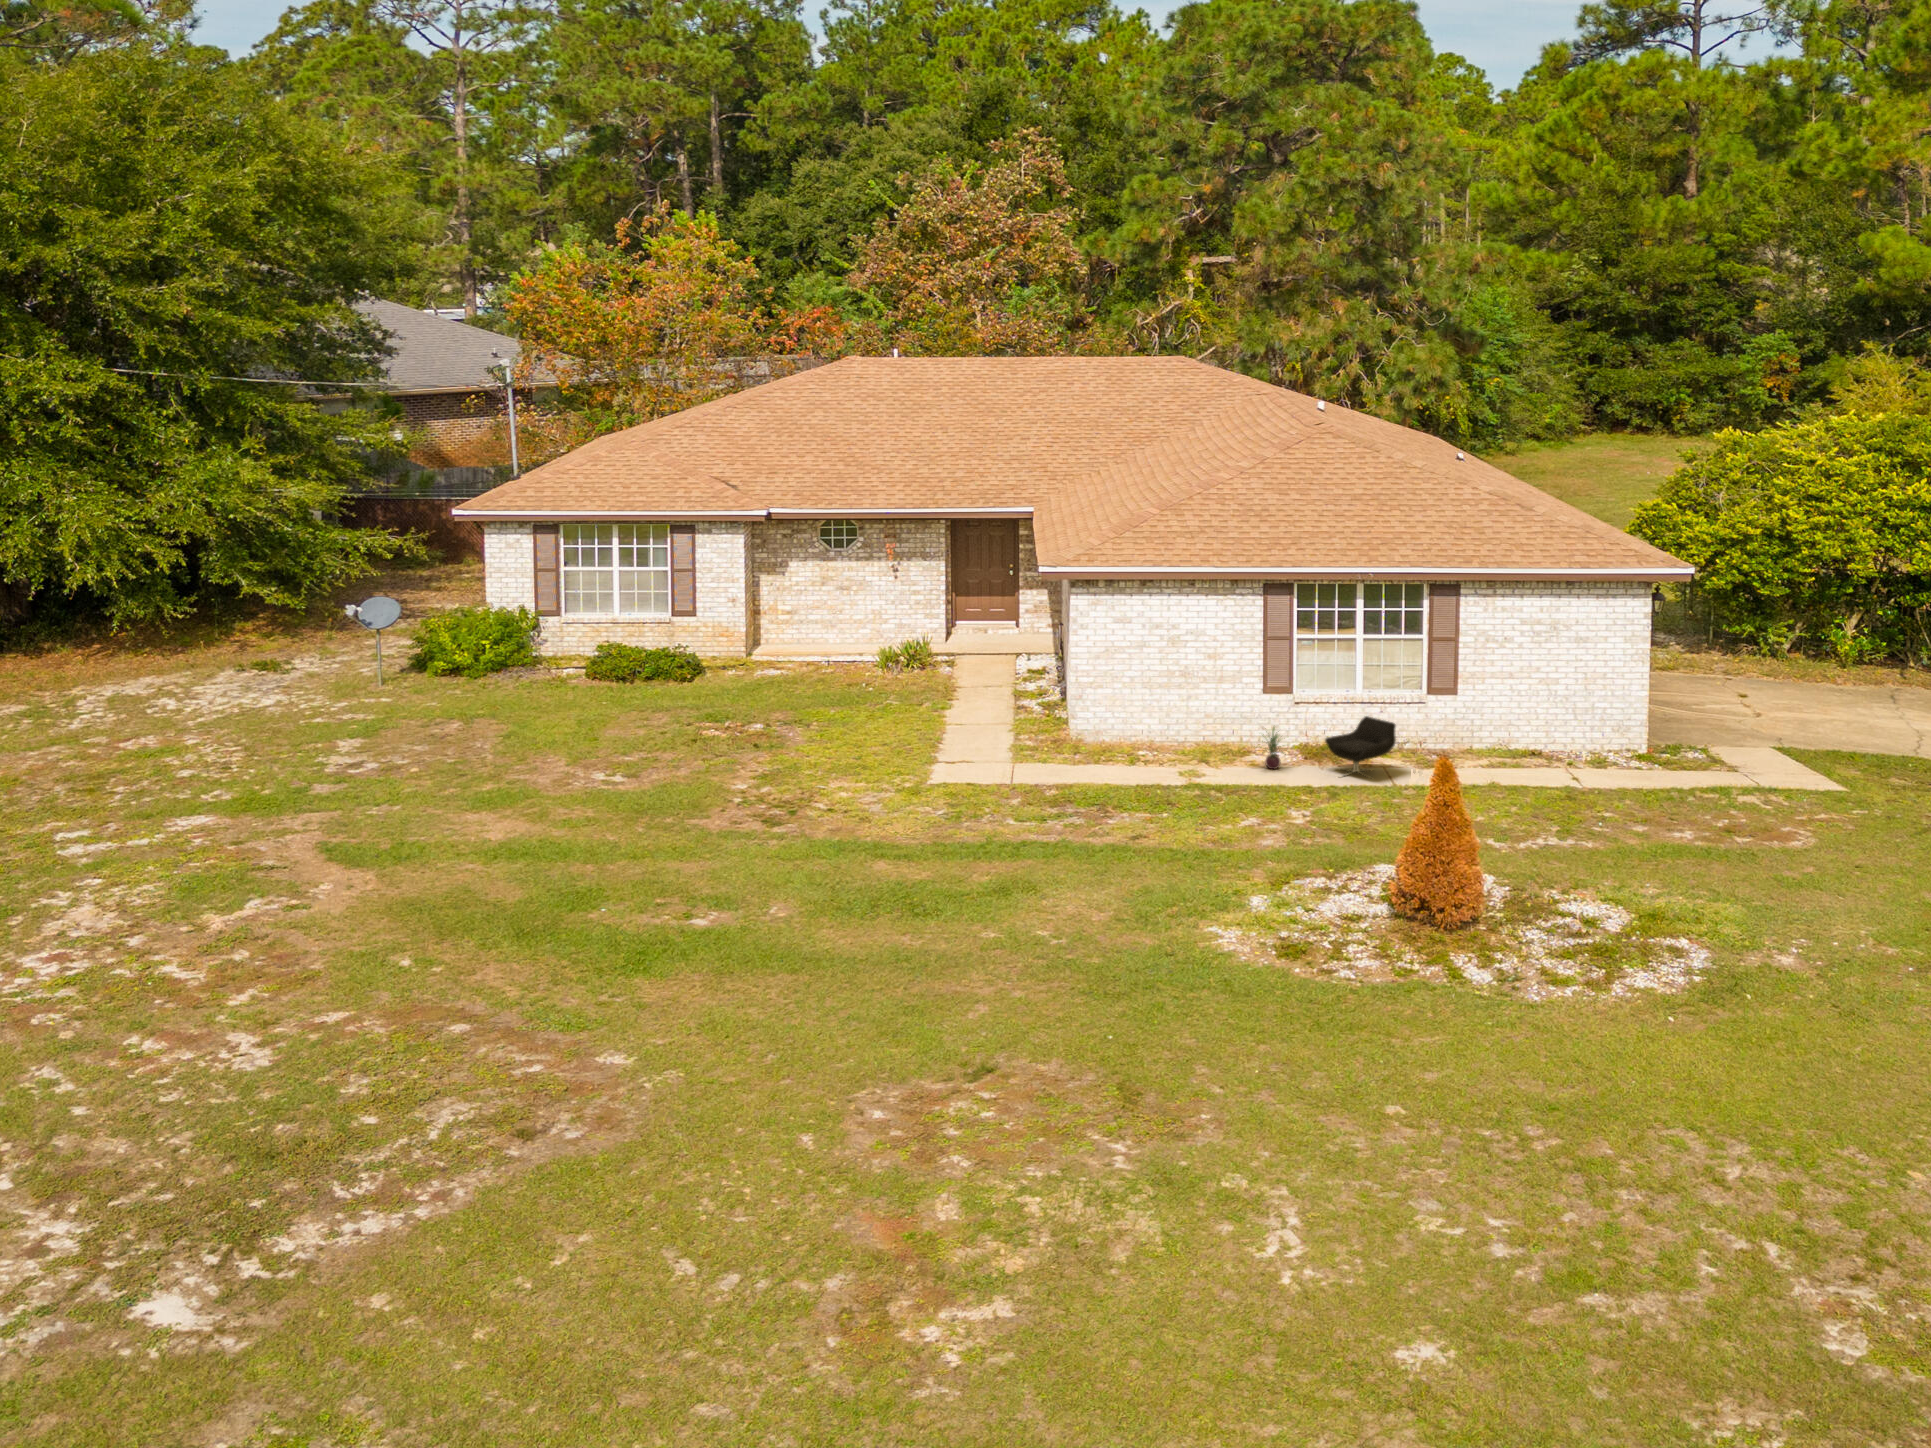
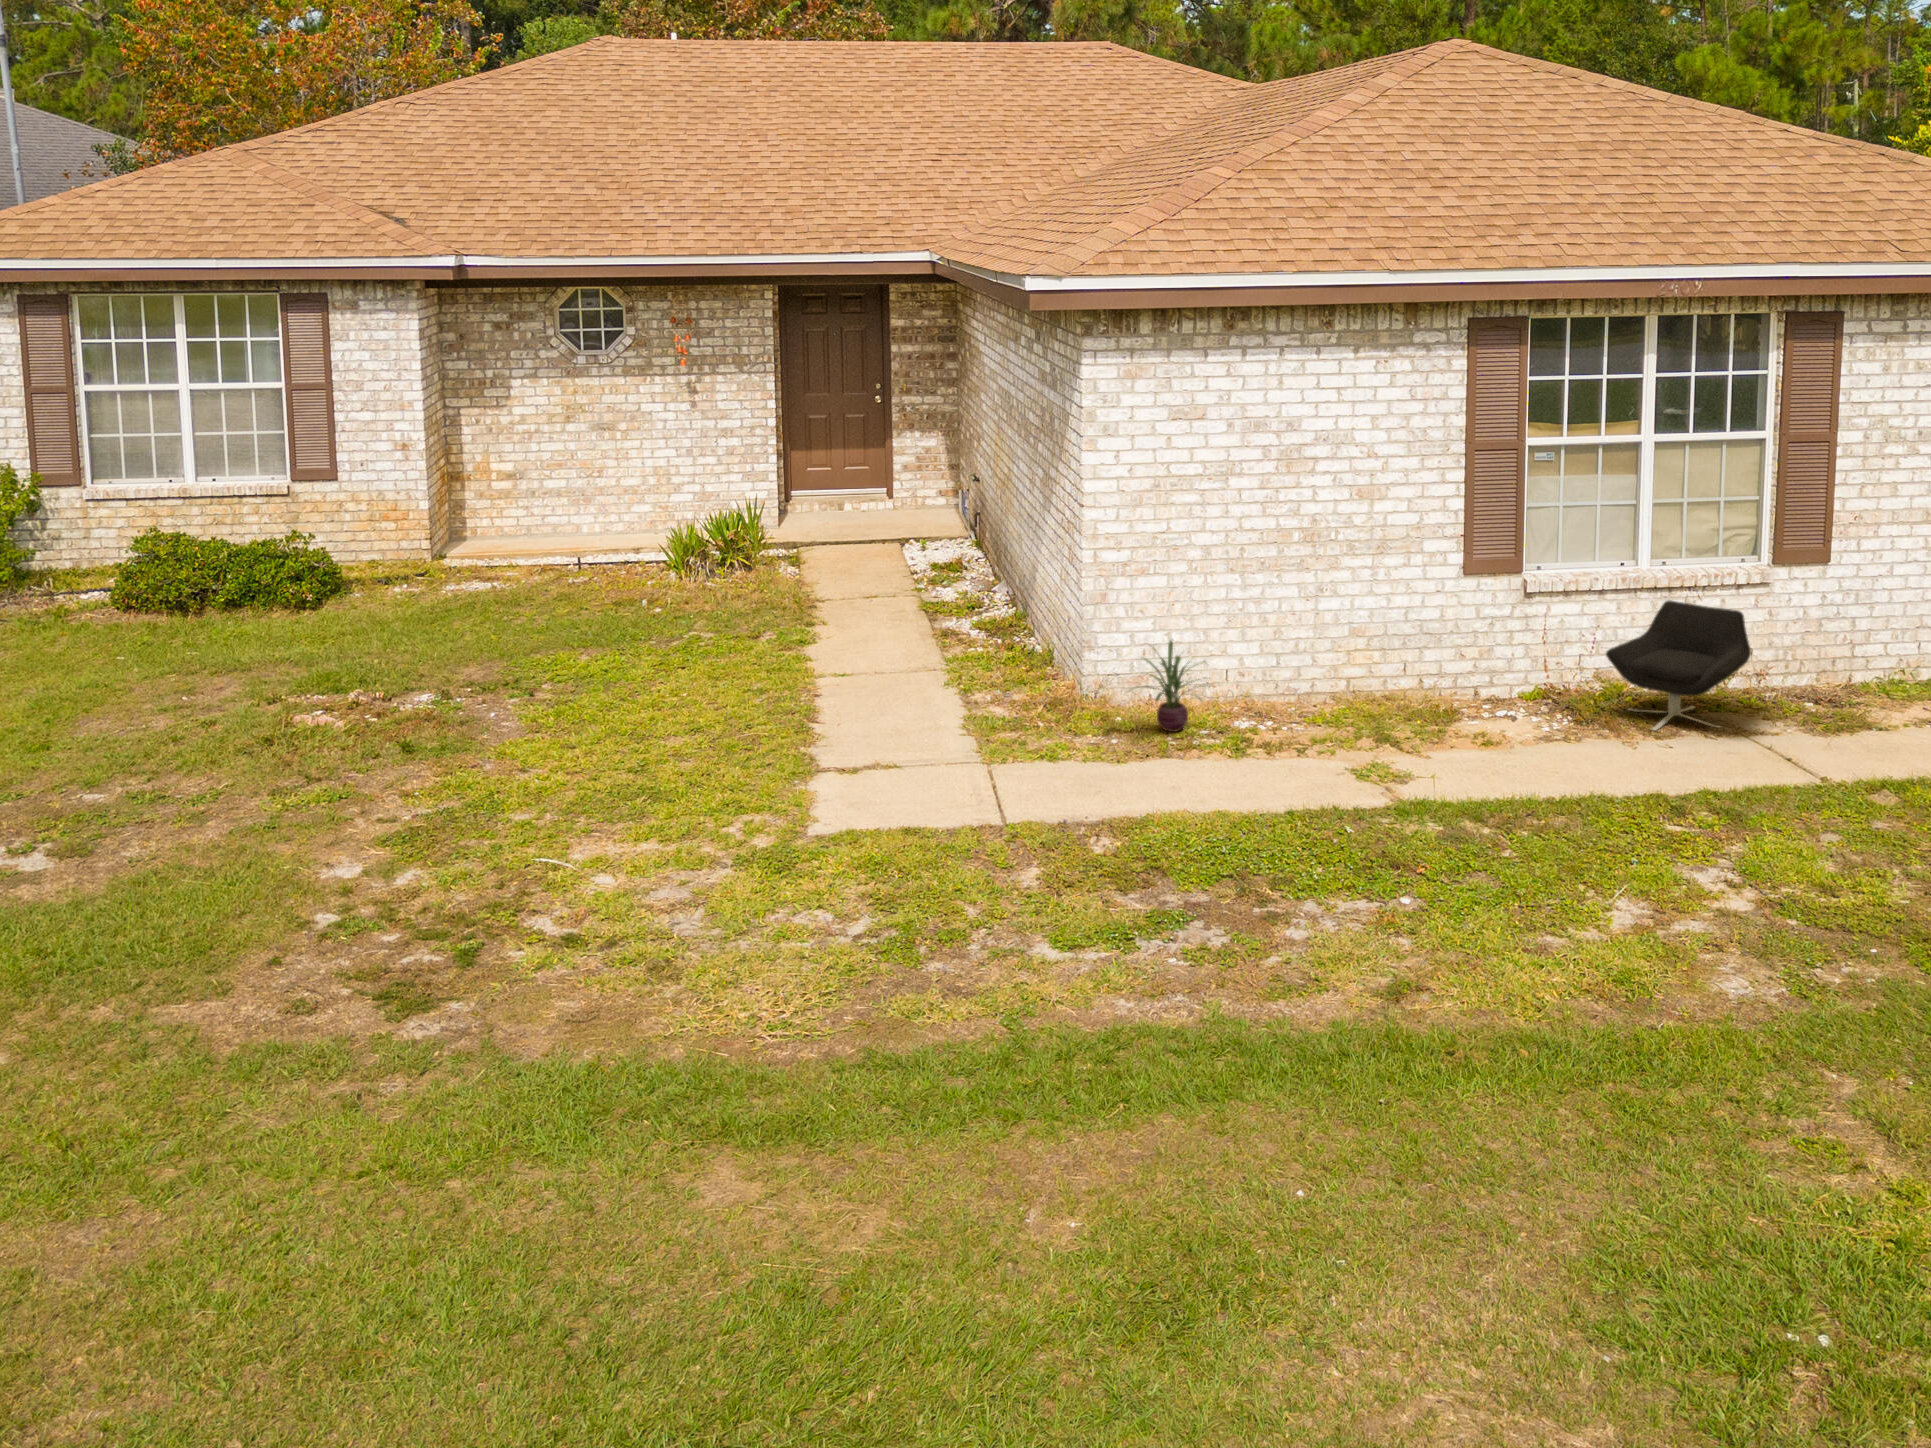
decorative plant: present [1263,727,1286,769] -> present [1143,641,1200,732]

